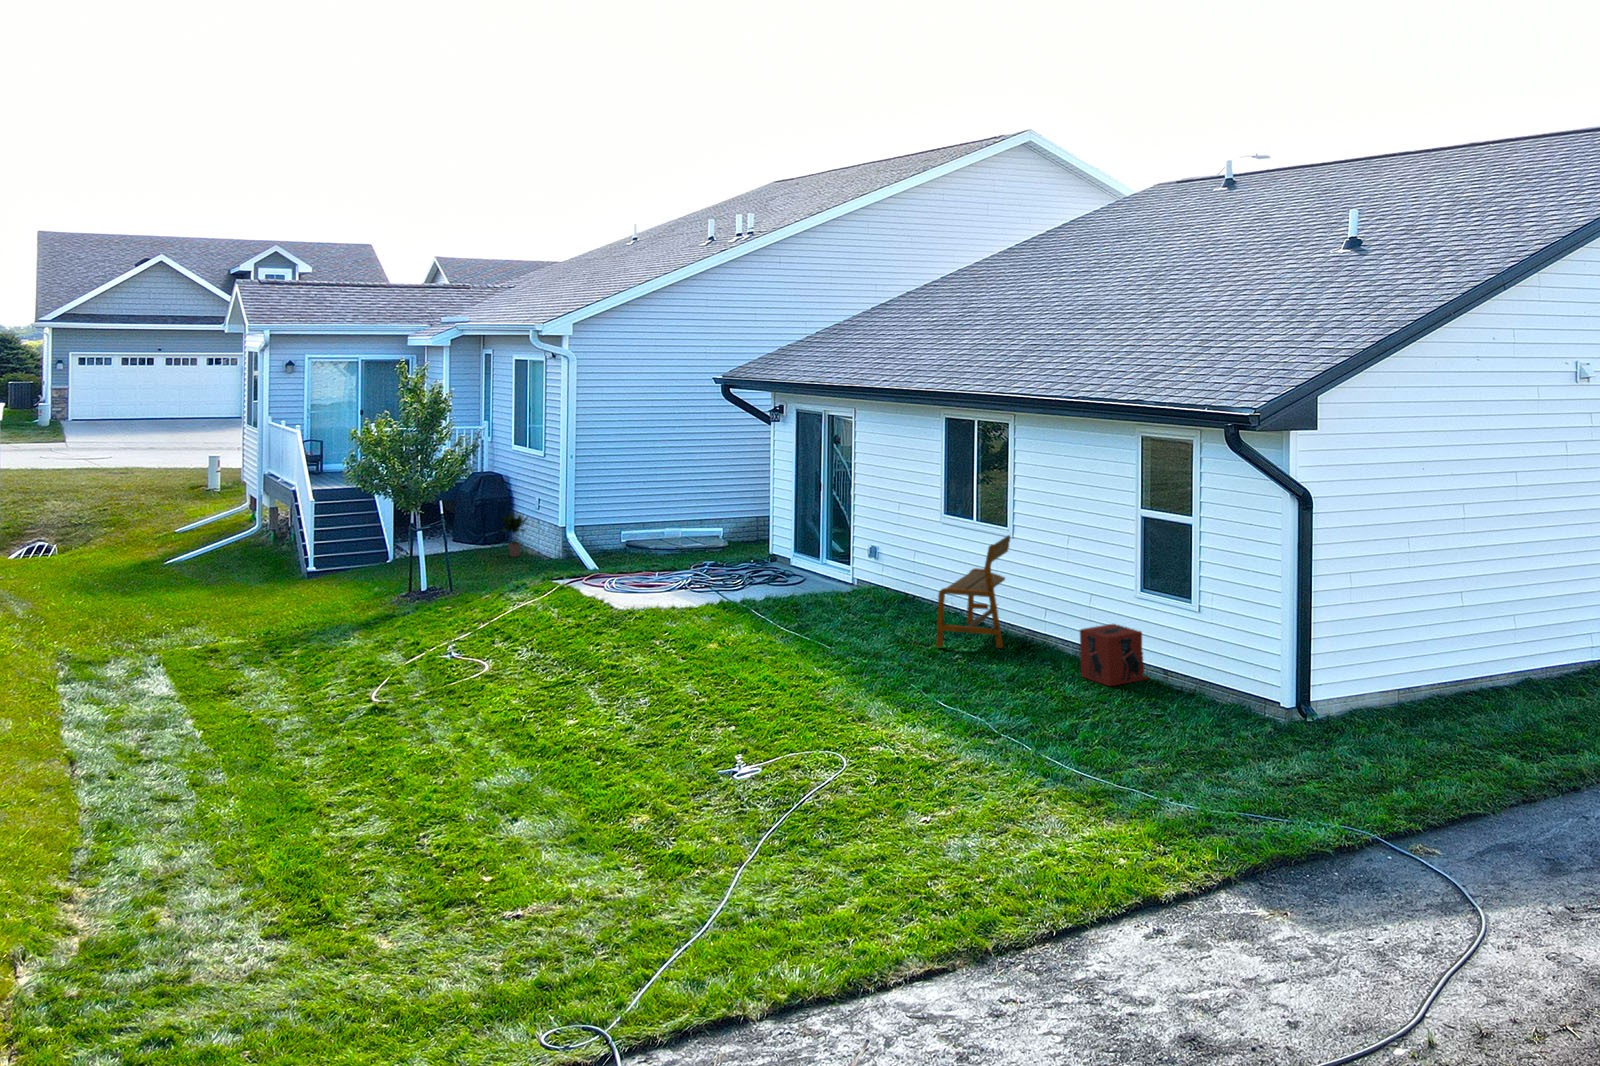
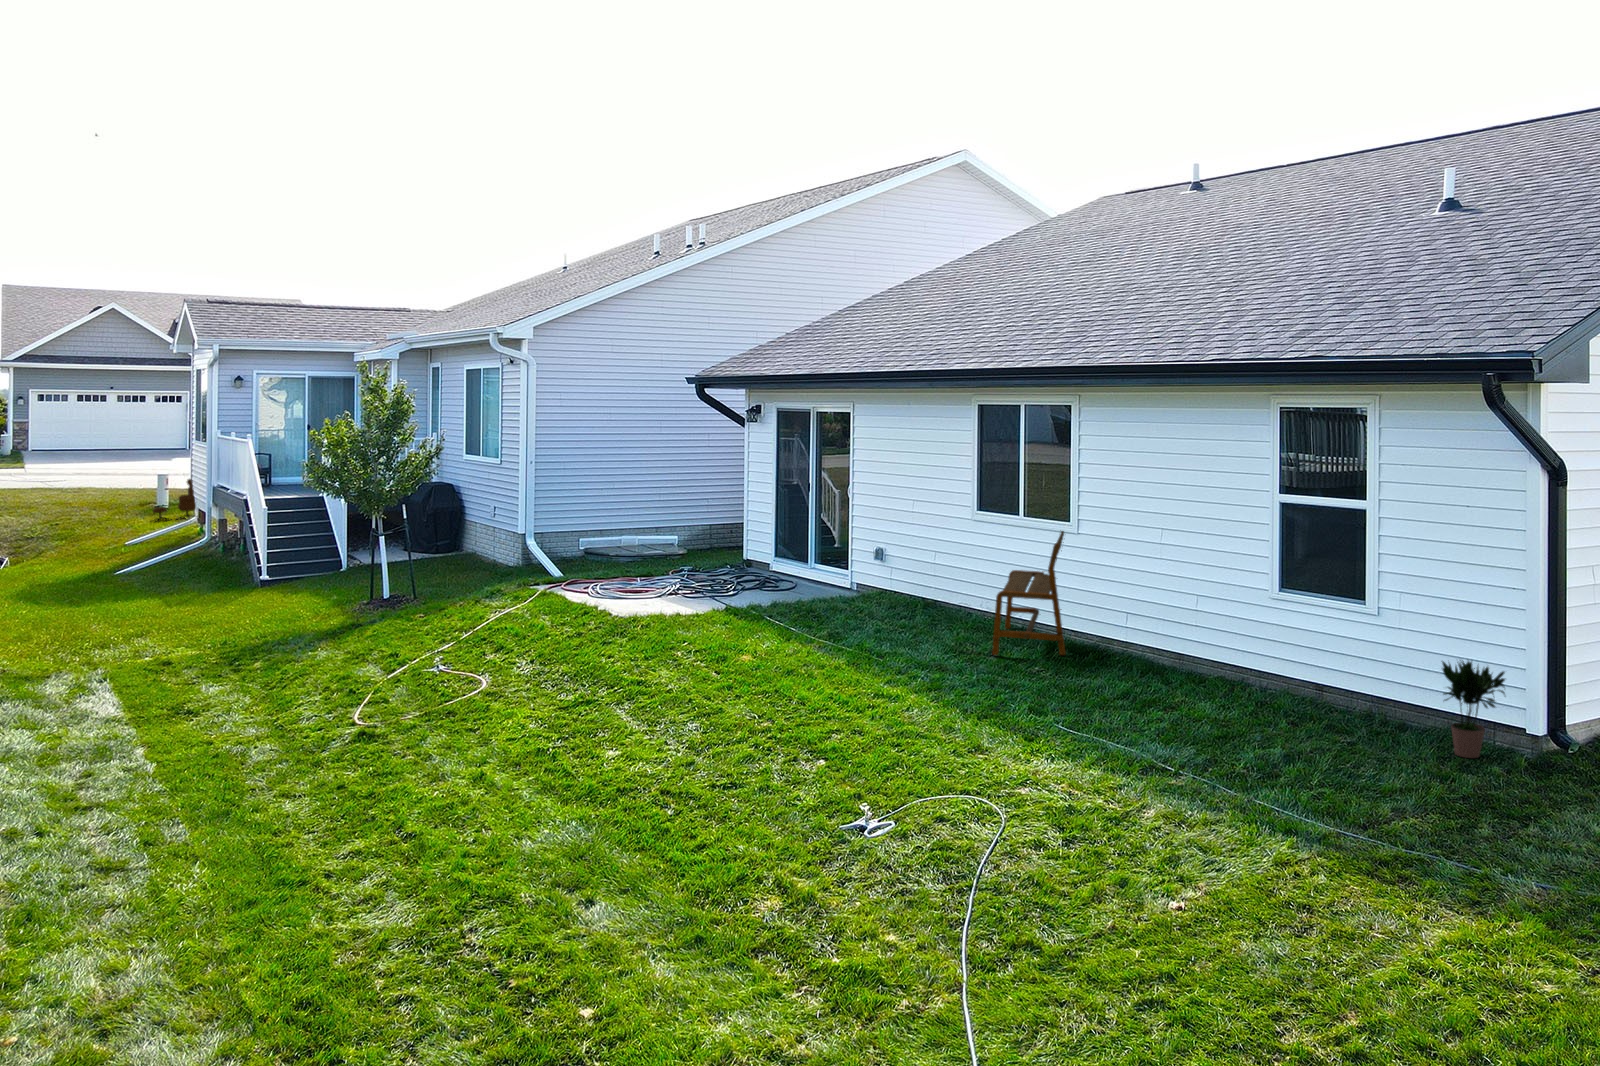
lounge chair: none [200,463,251,509] -> present [153,479,196,521]
potted plant: present [501,514,527,557] -> present [1442,661,1505,758]
storage box: present [1080,624,1150,686] -> none [1181,627,1261,699]

